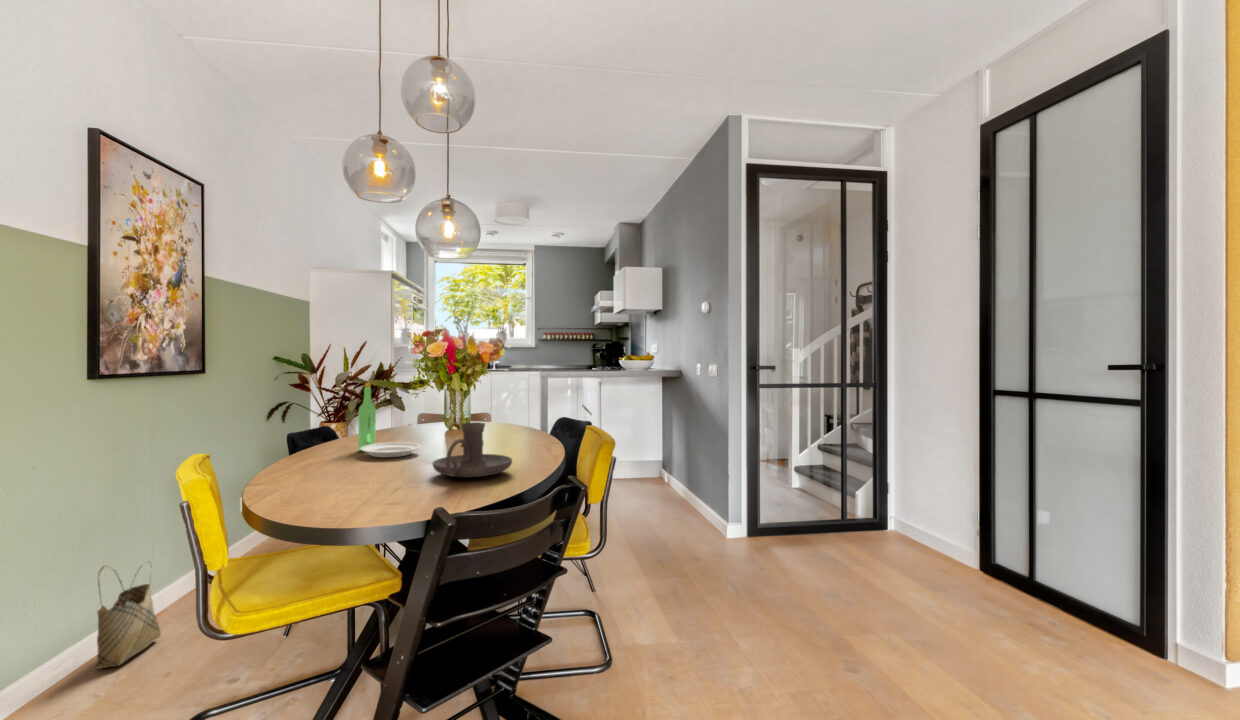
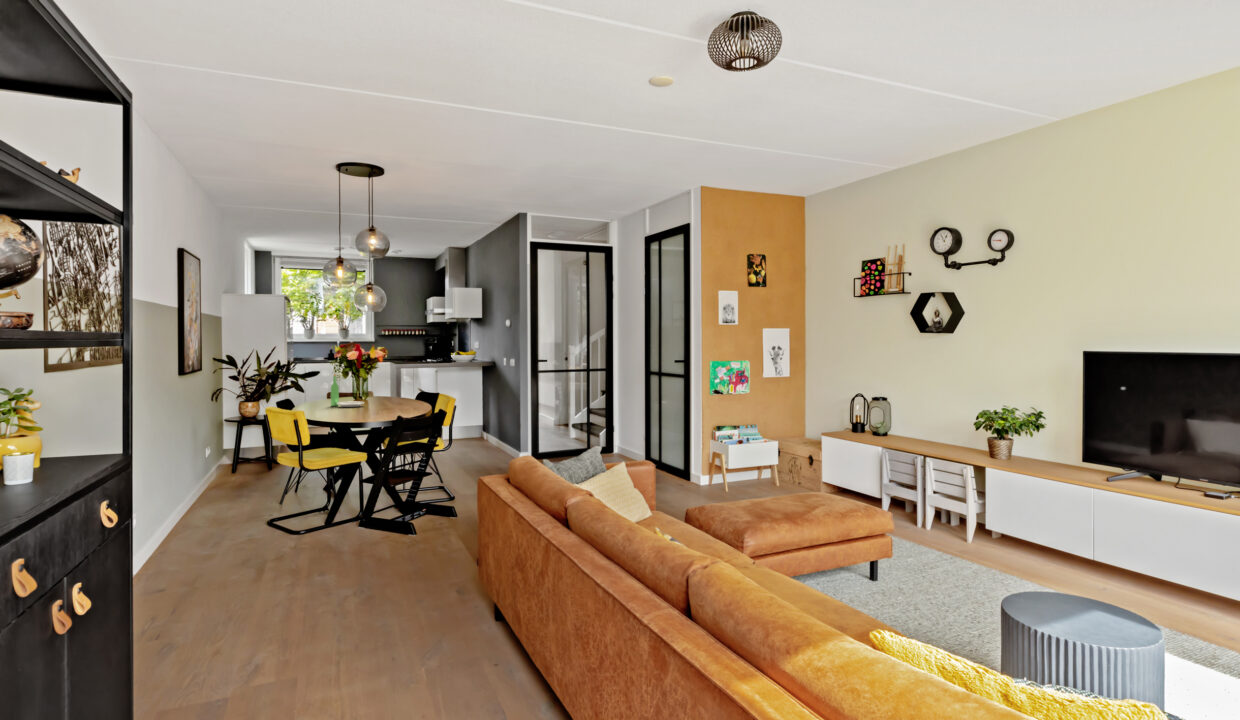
candle holder: present [433,422,512,477] -> none [382,389,415,410]
woven basket: present [95,567,161,669] -> none [188,466,213,516]

